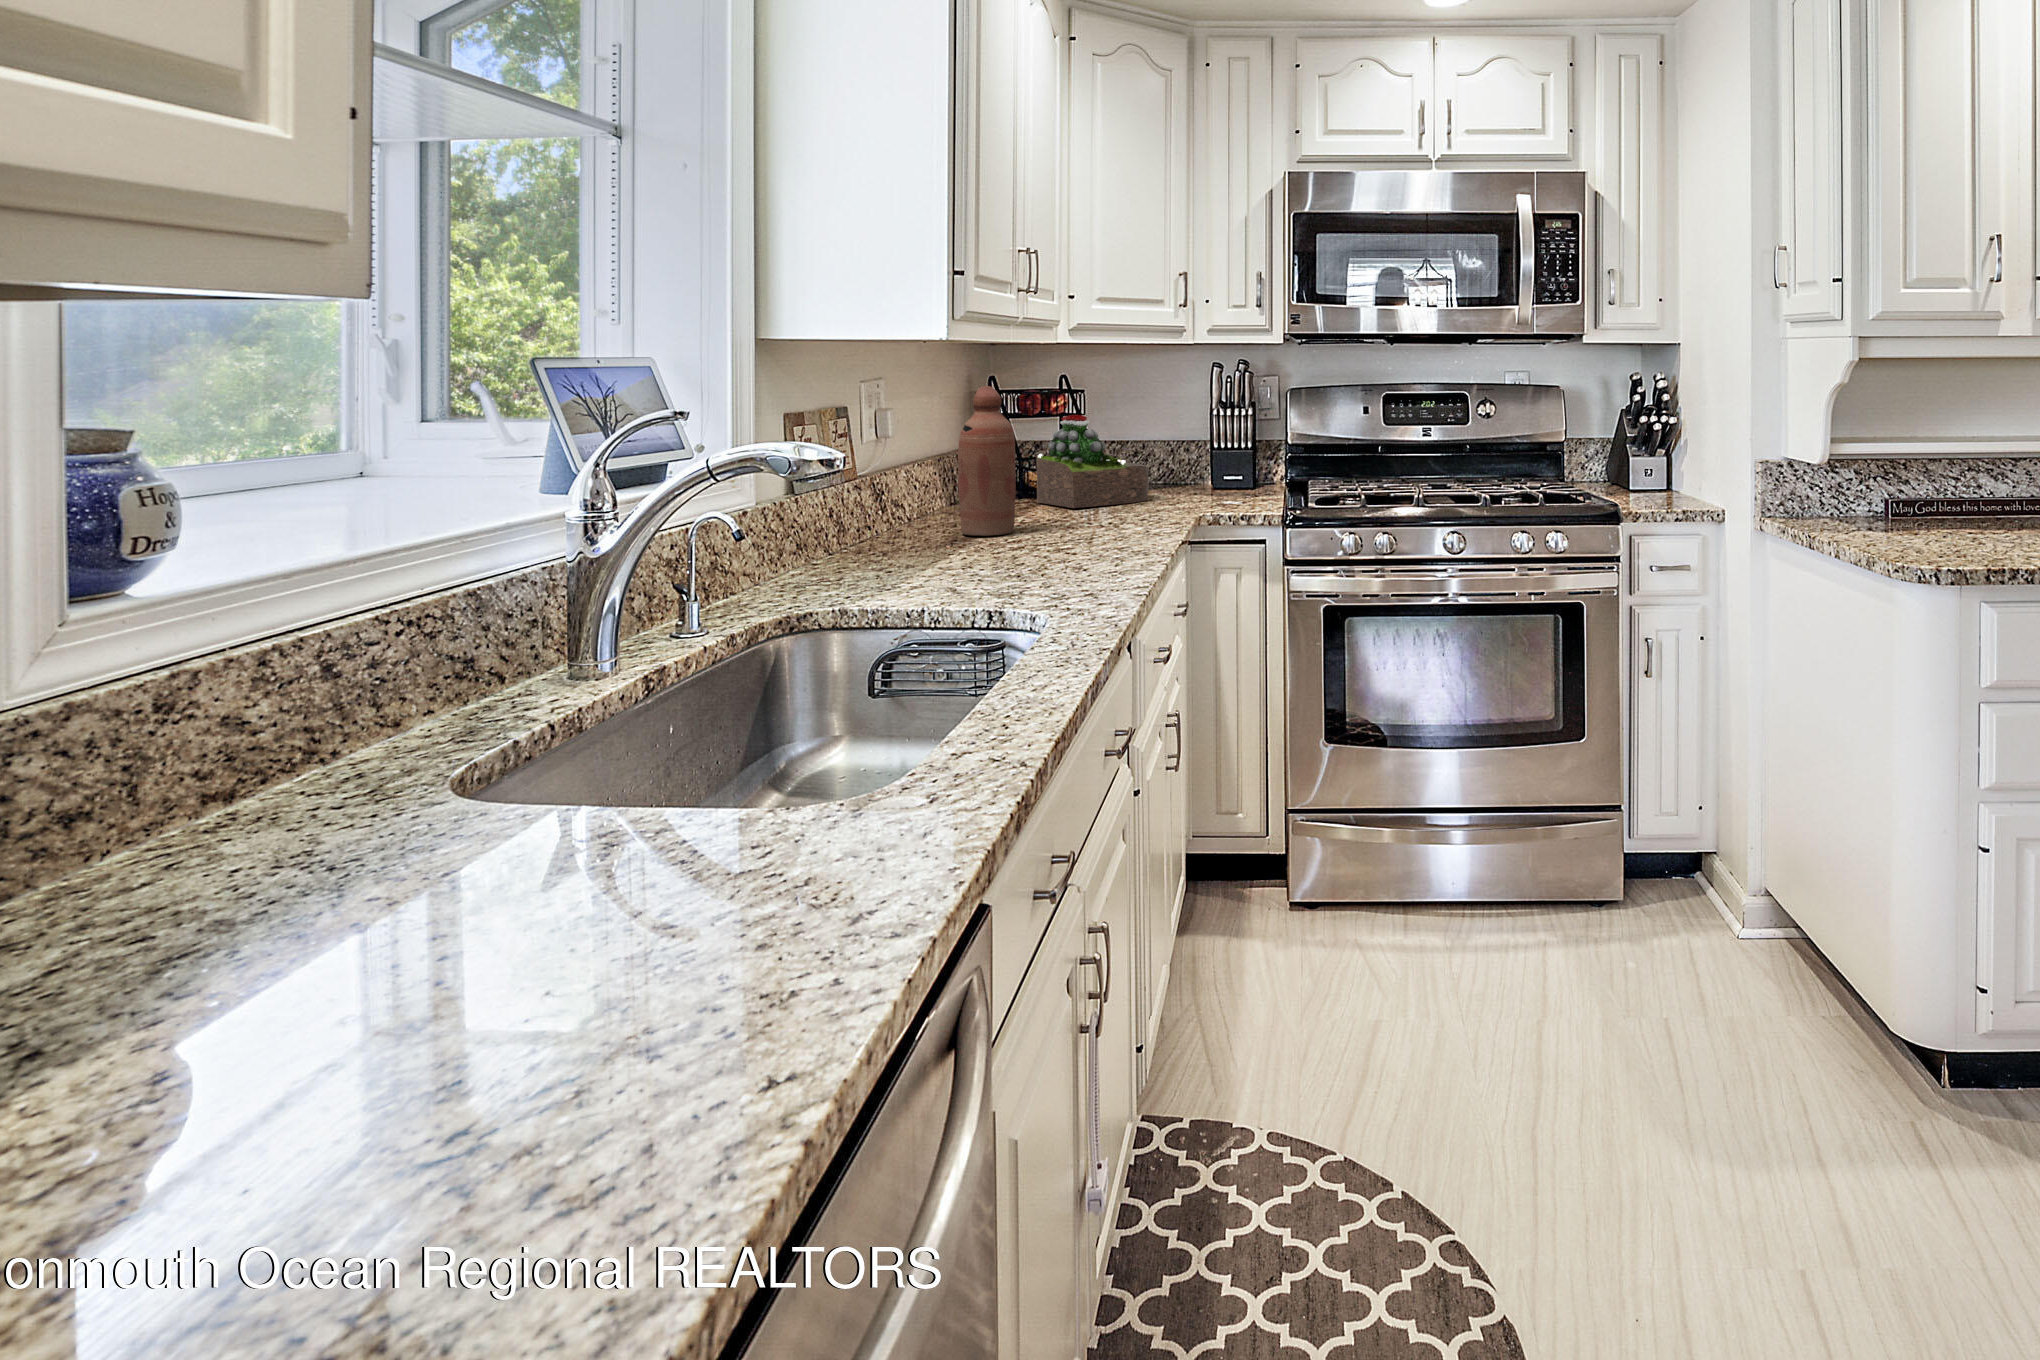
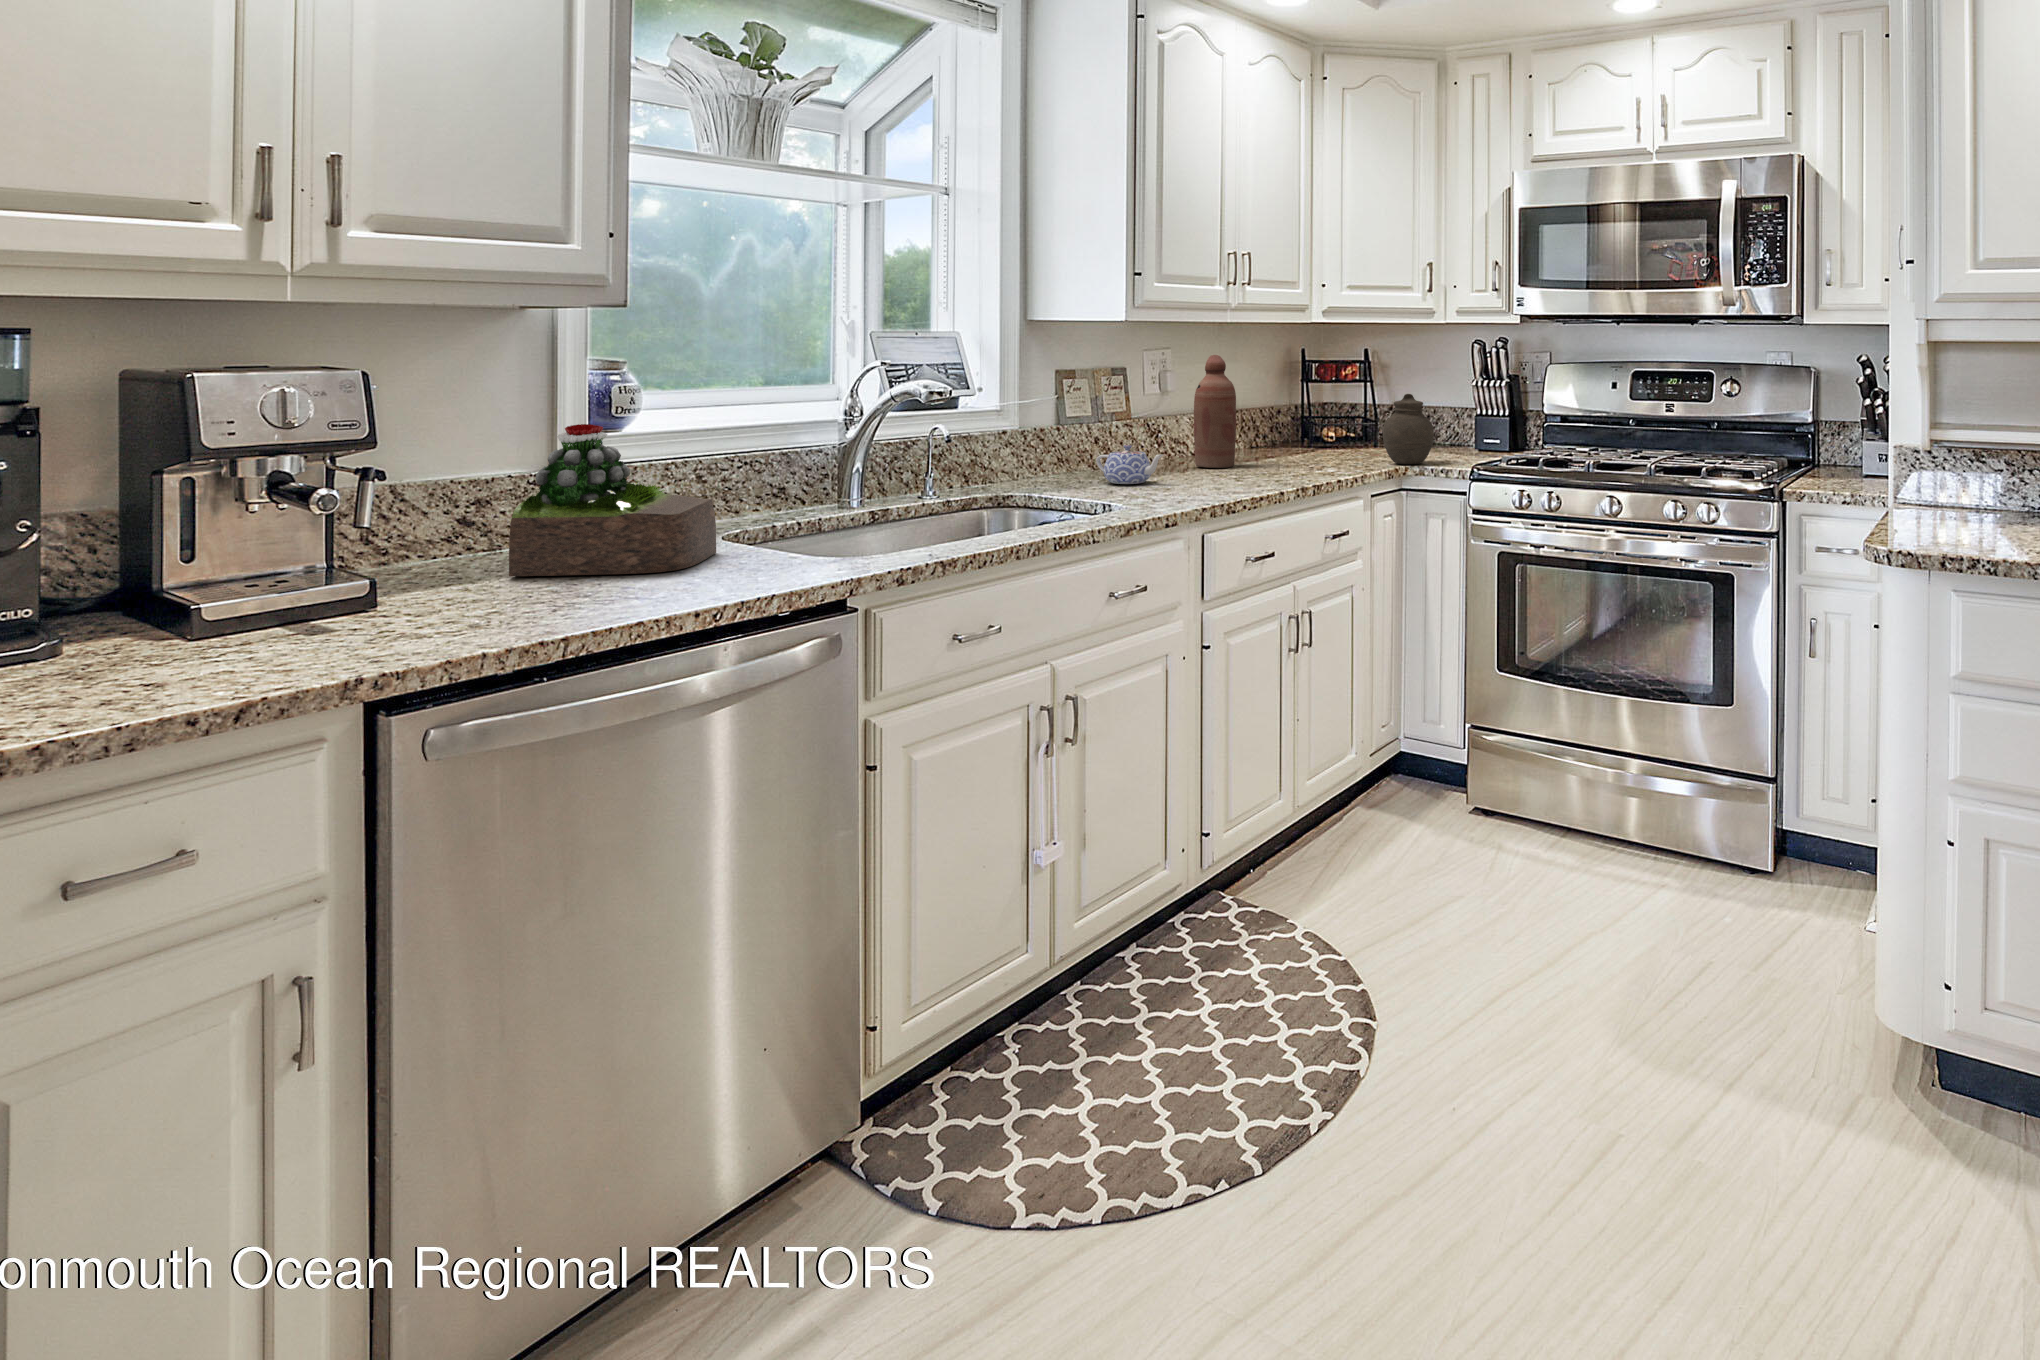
succulent plant: present [1037,415,1149,508] -> present [509,424,716,576]
jar: none [1181,427,1243,511] -> present [1383,394,1434,464]
teapot: none [880,516,992,573] -> present [1096,445,1163,484]

